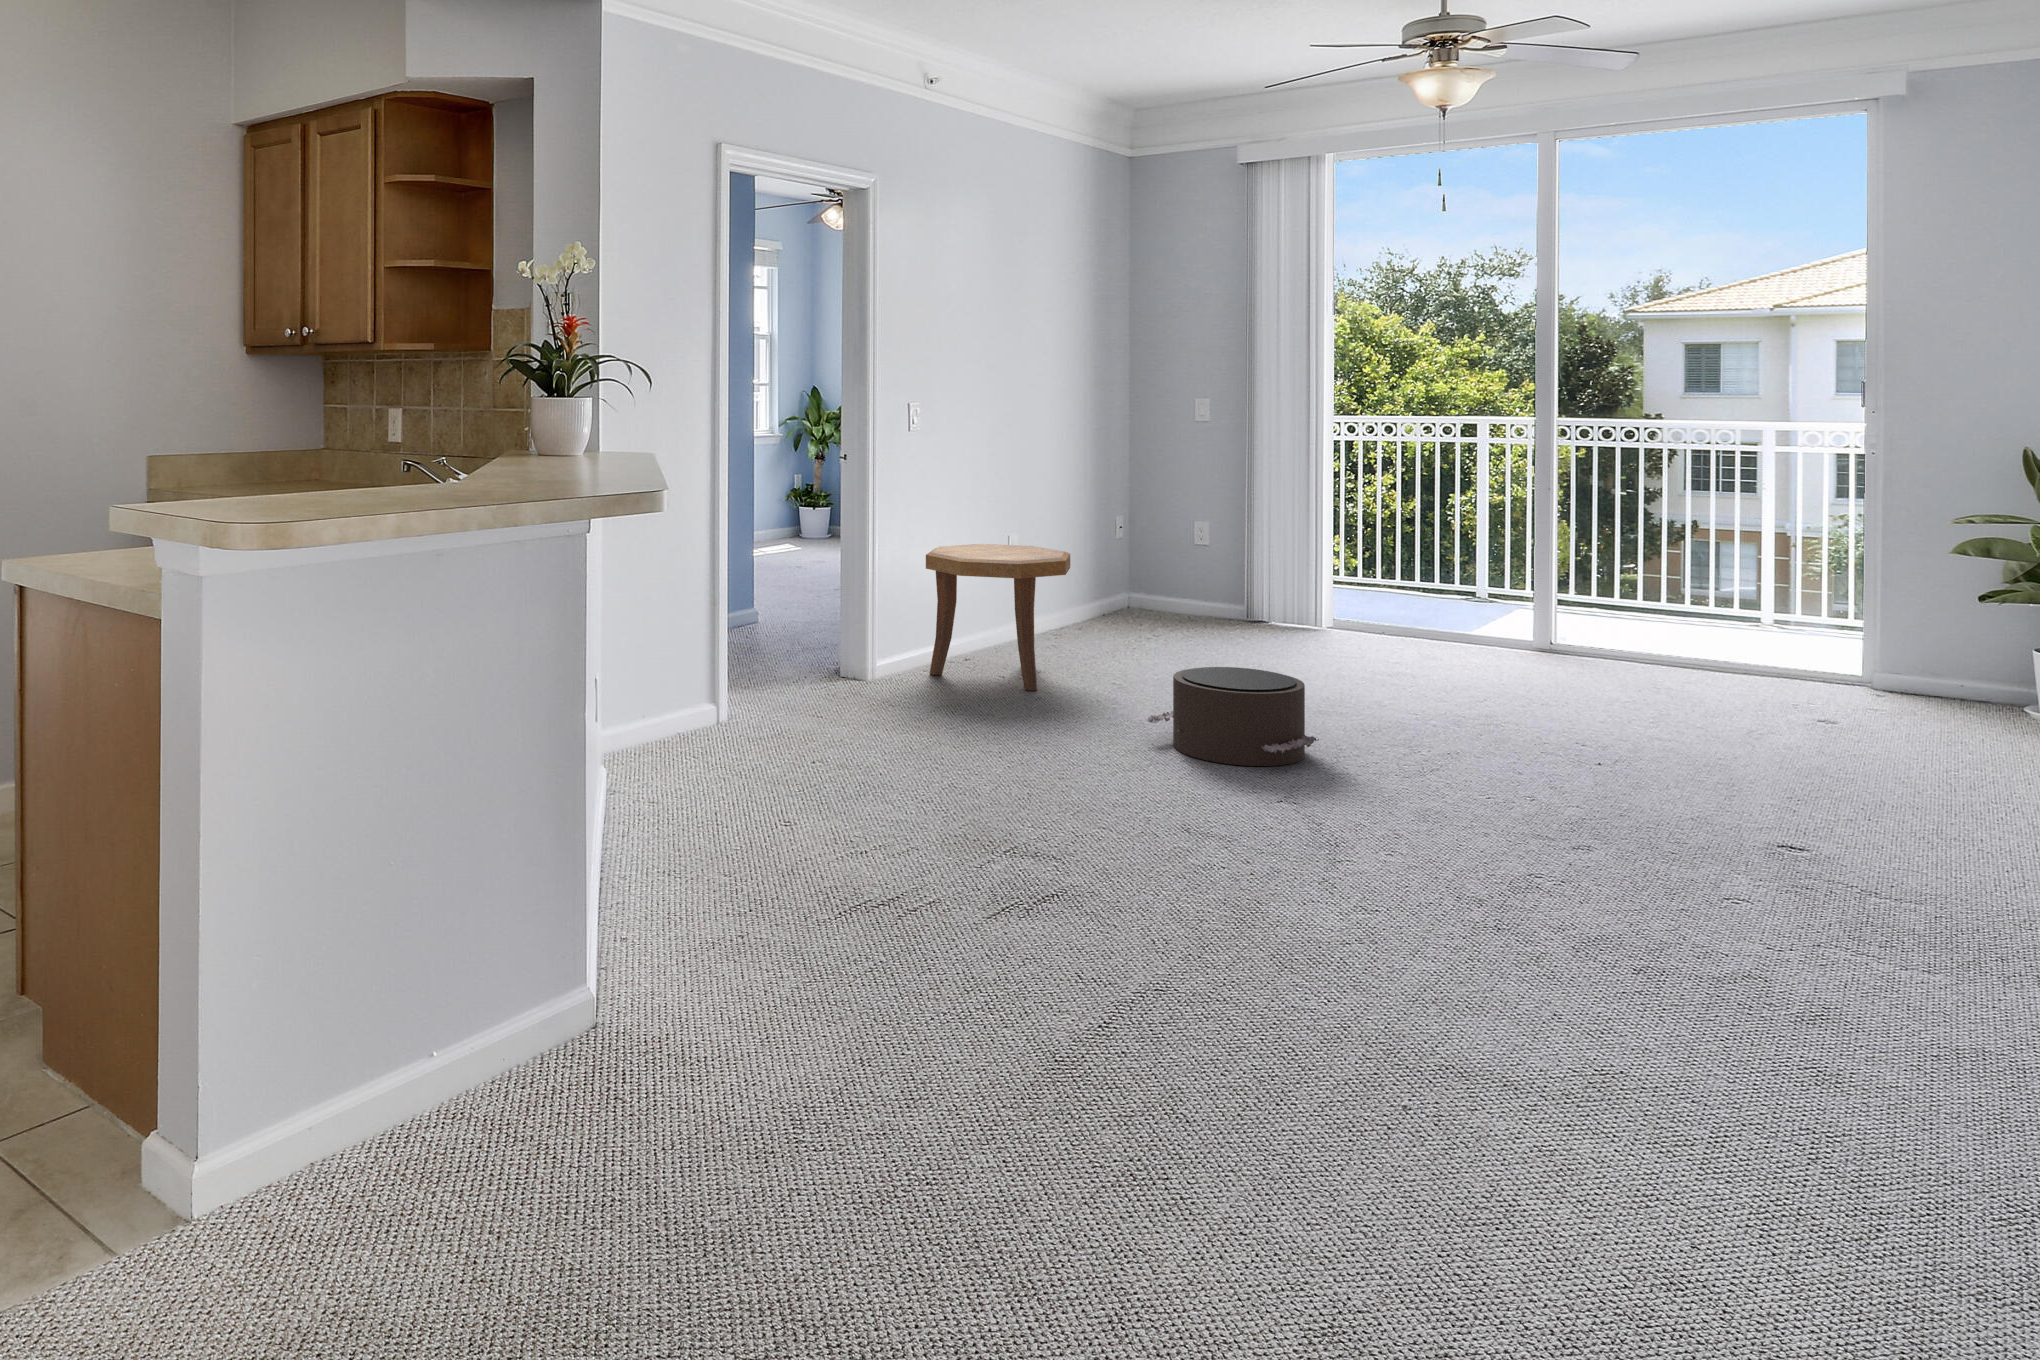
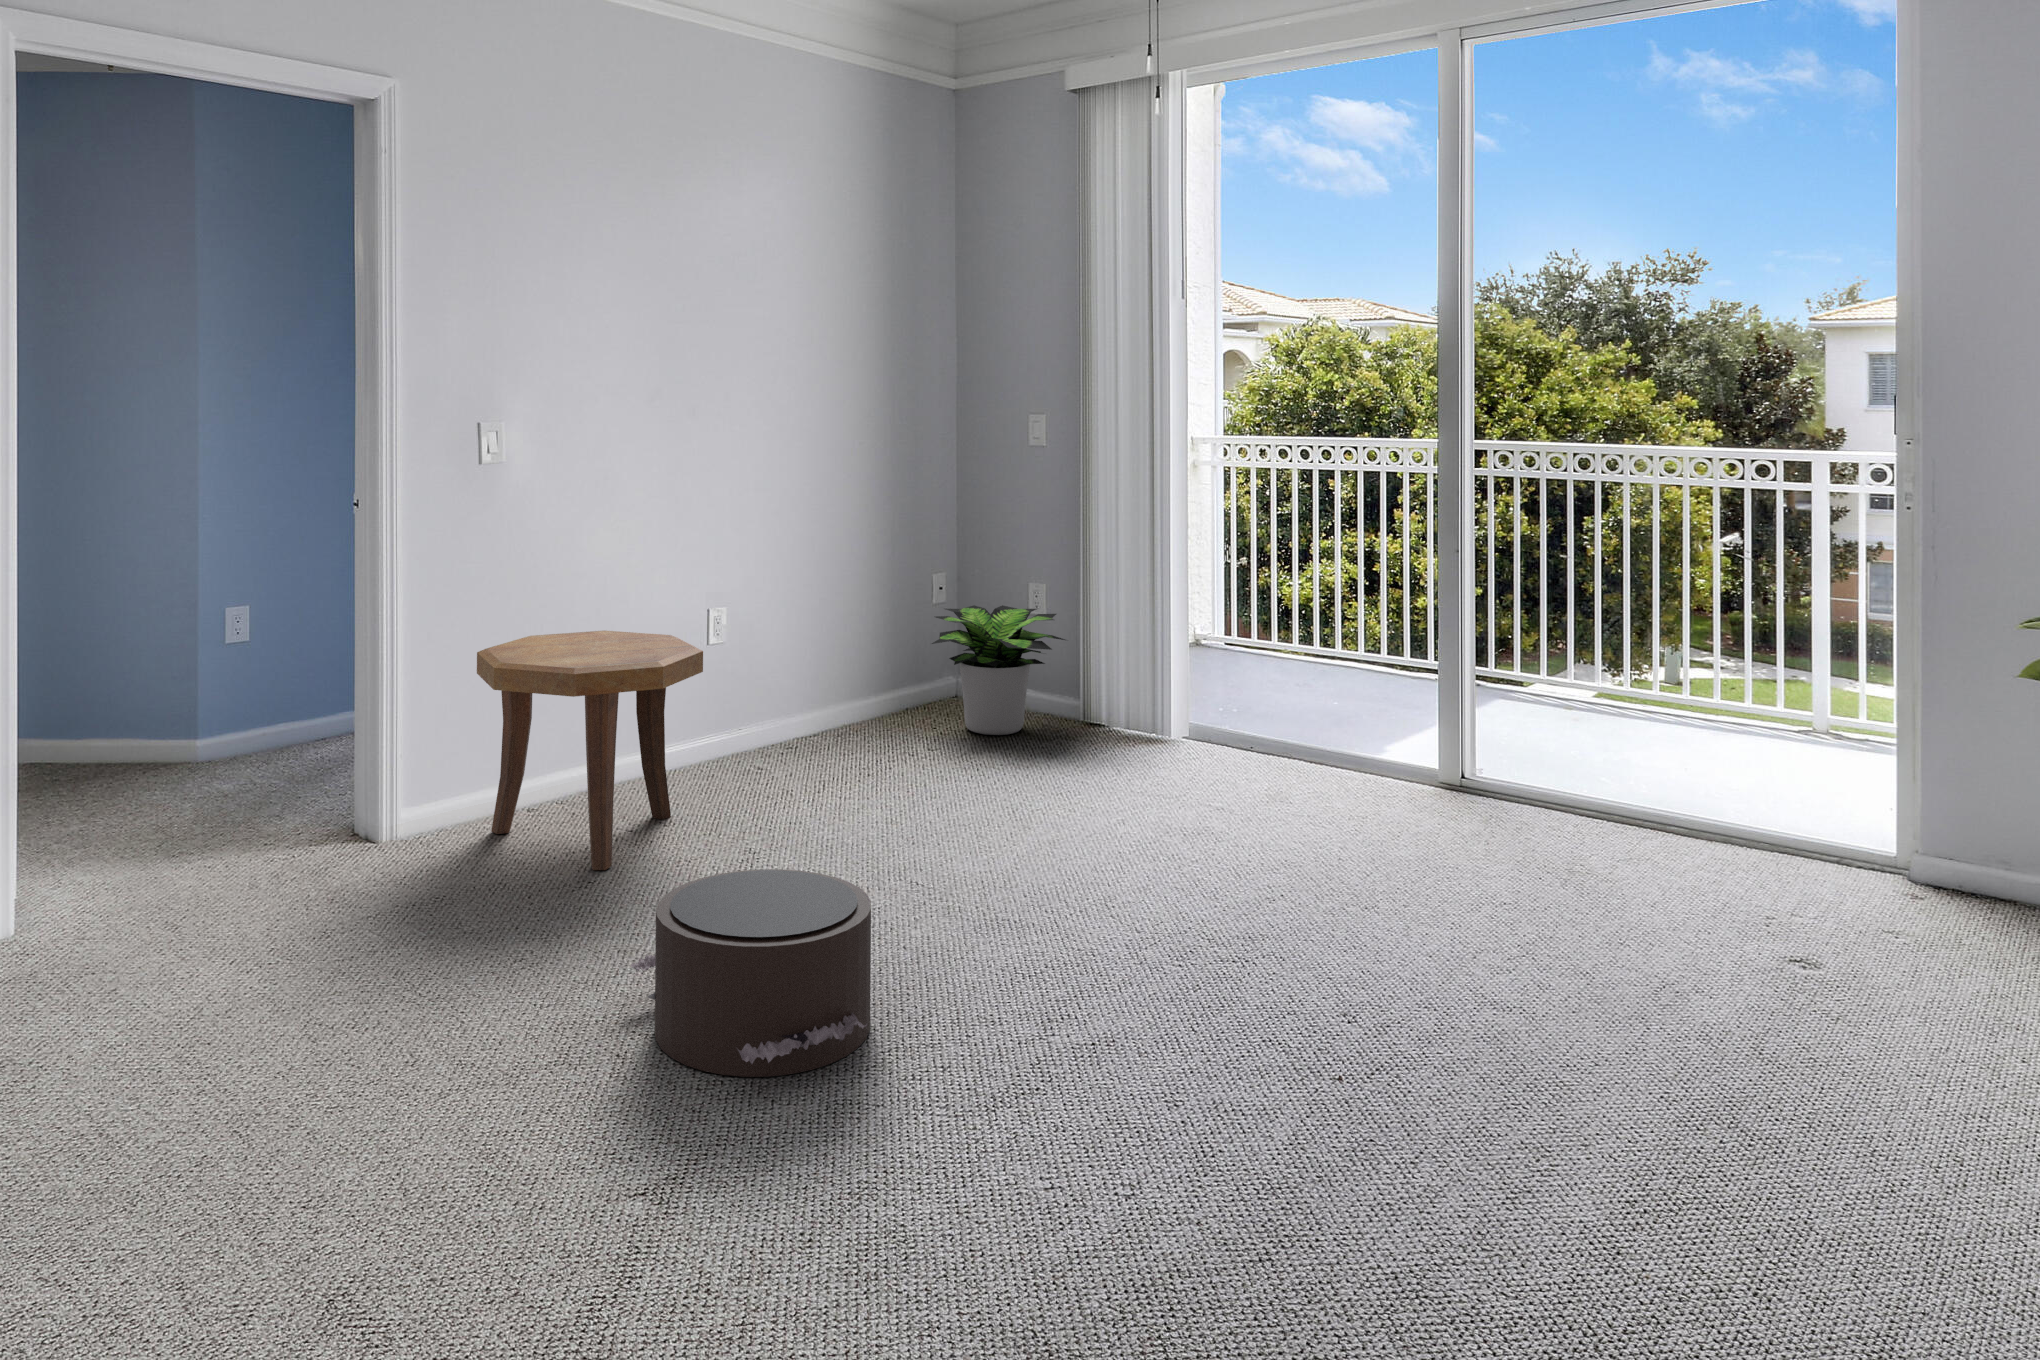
potted plant: none [1142,536,1239,626] -> present [932,605,1065,735]

